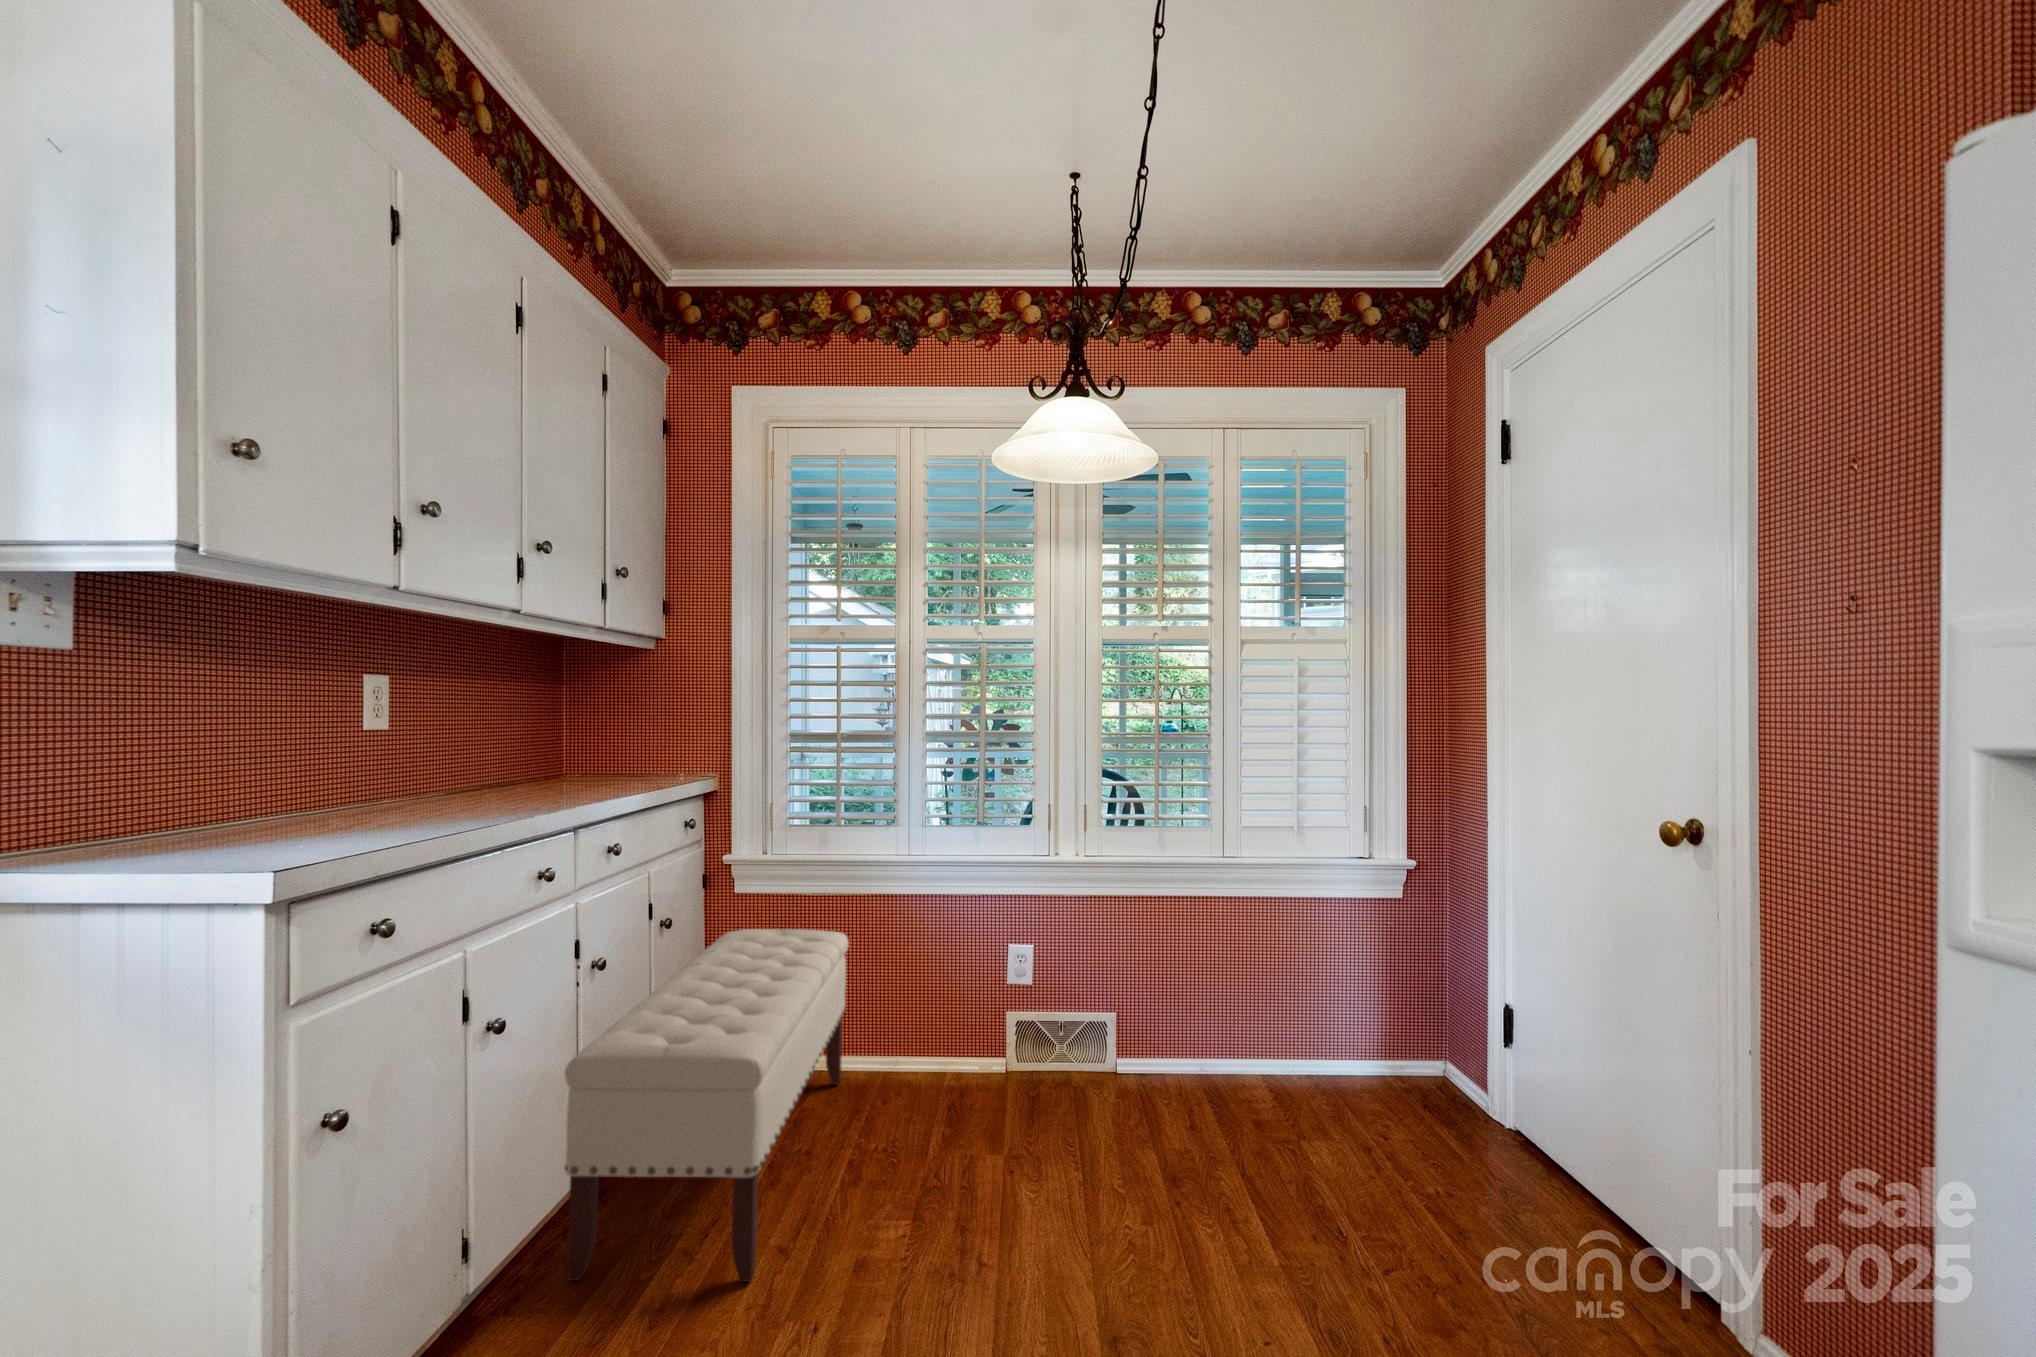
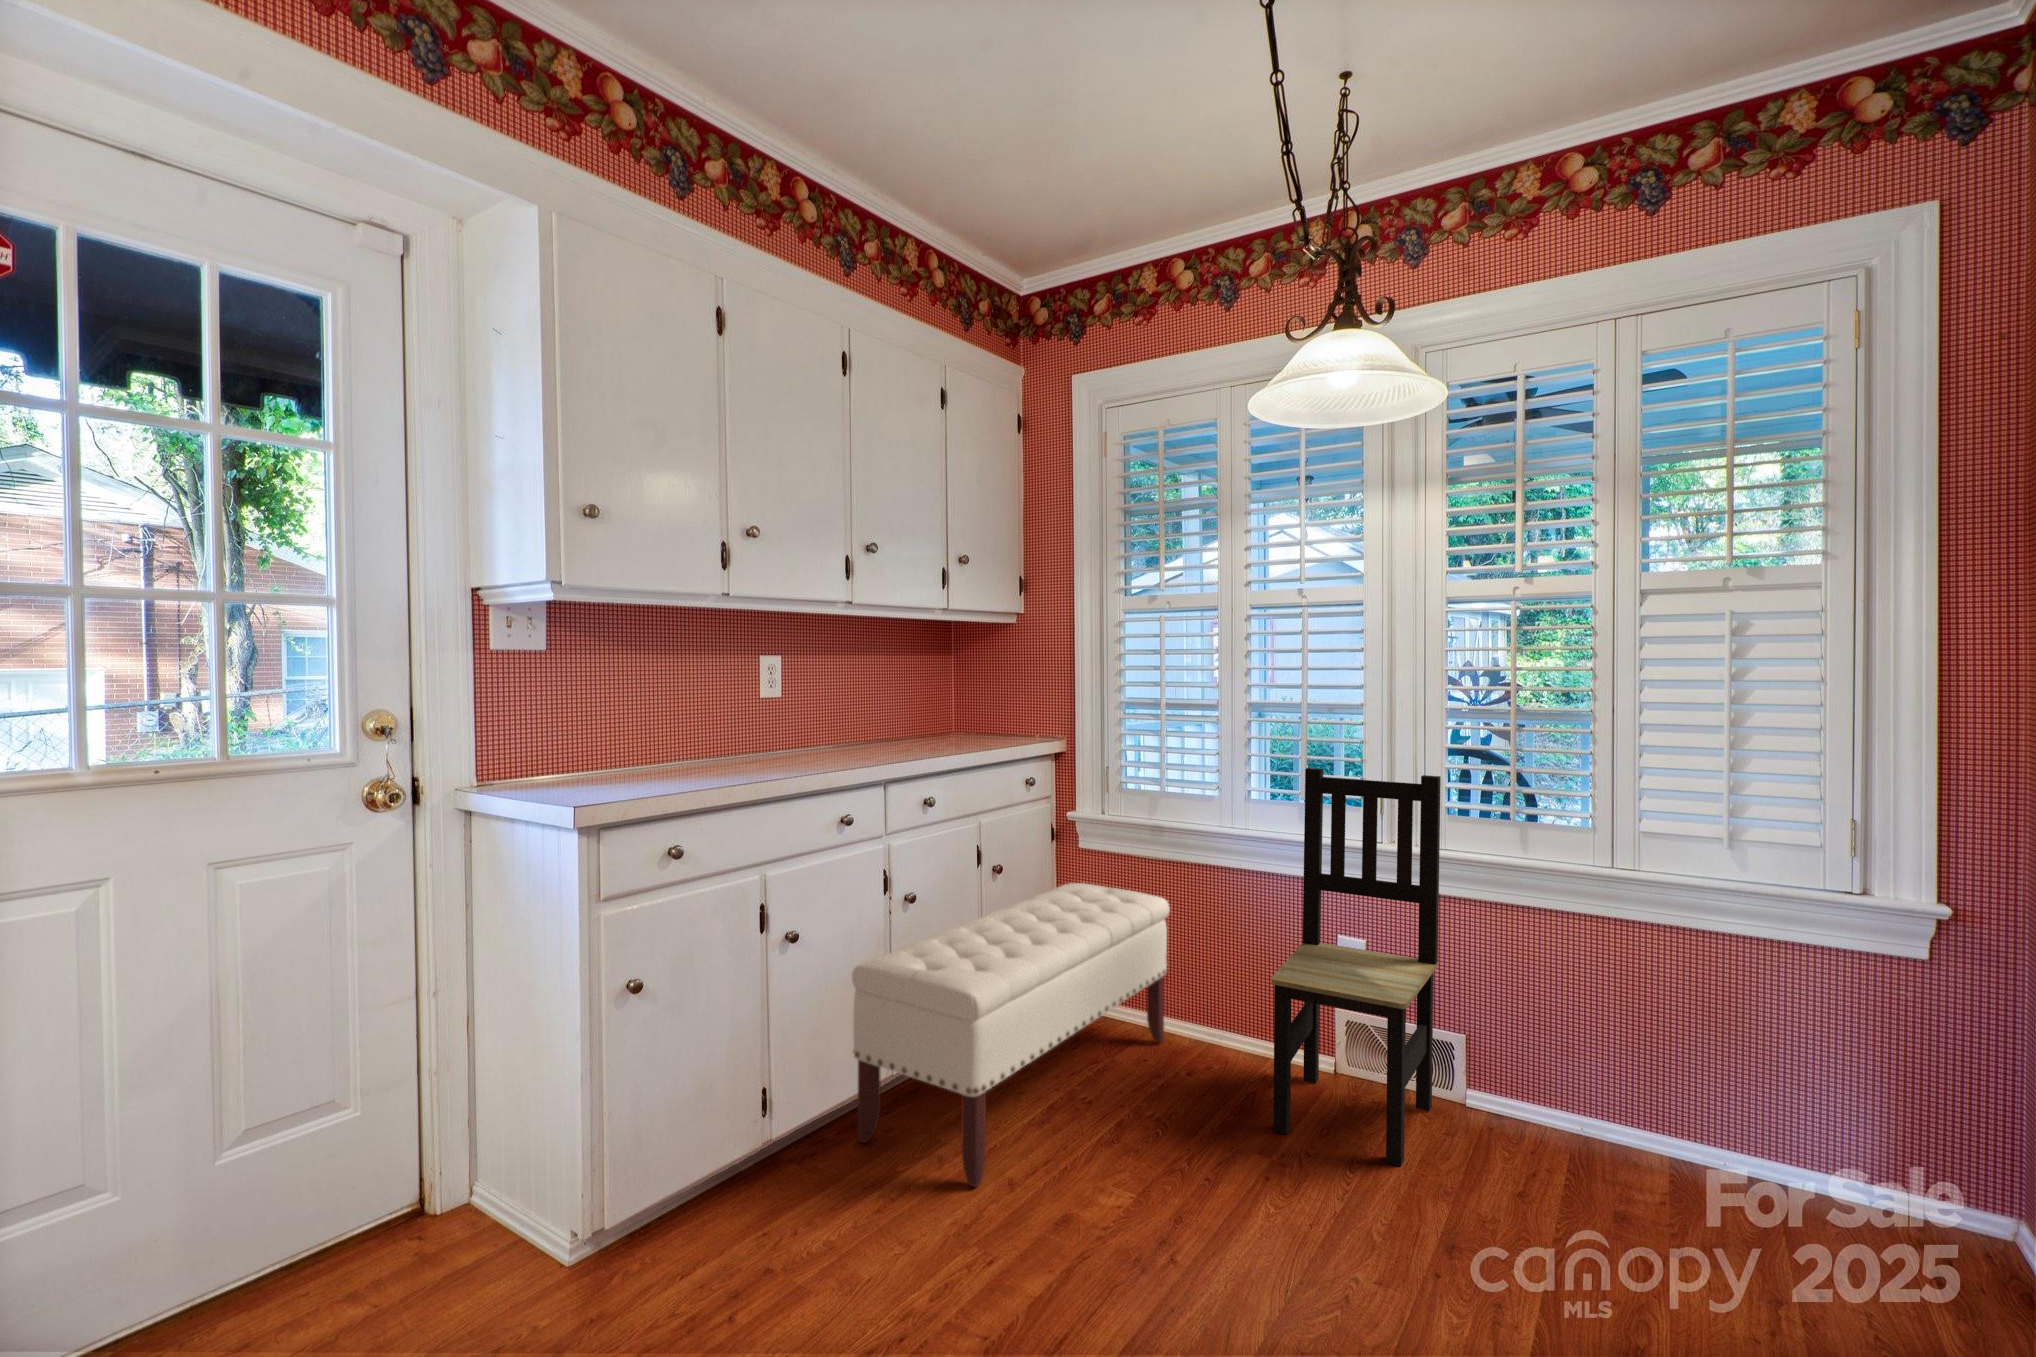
dining chair: none [985,790,1110,1137] -> present [1271,768,1441,1166]

